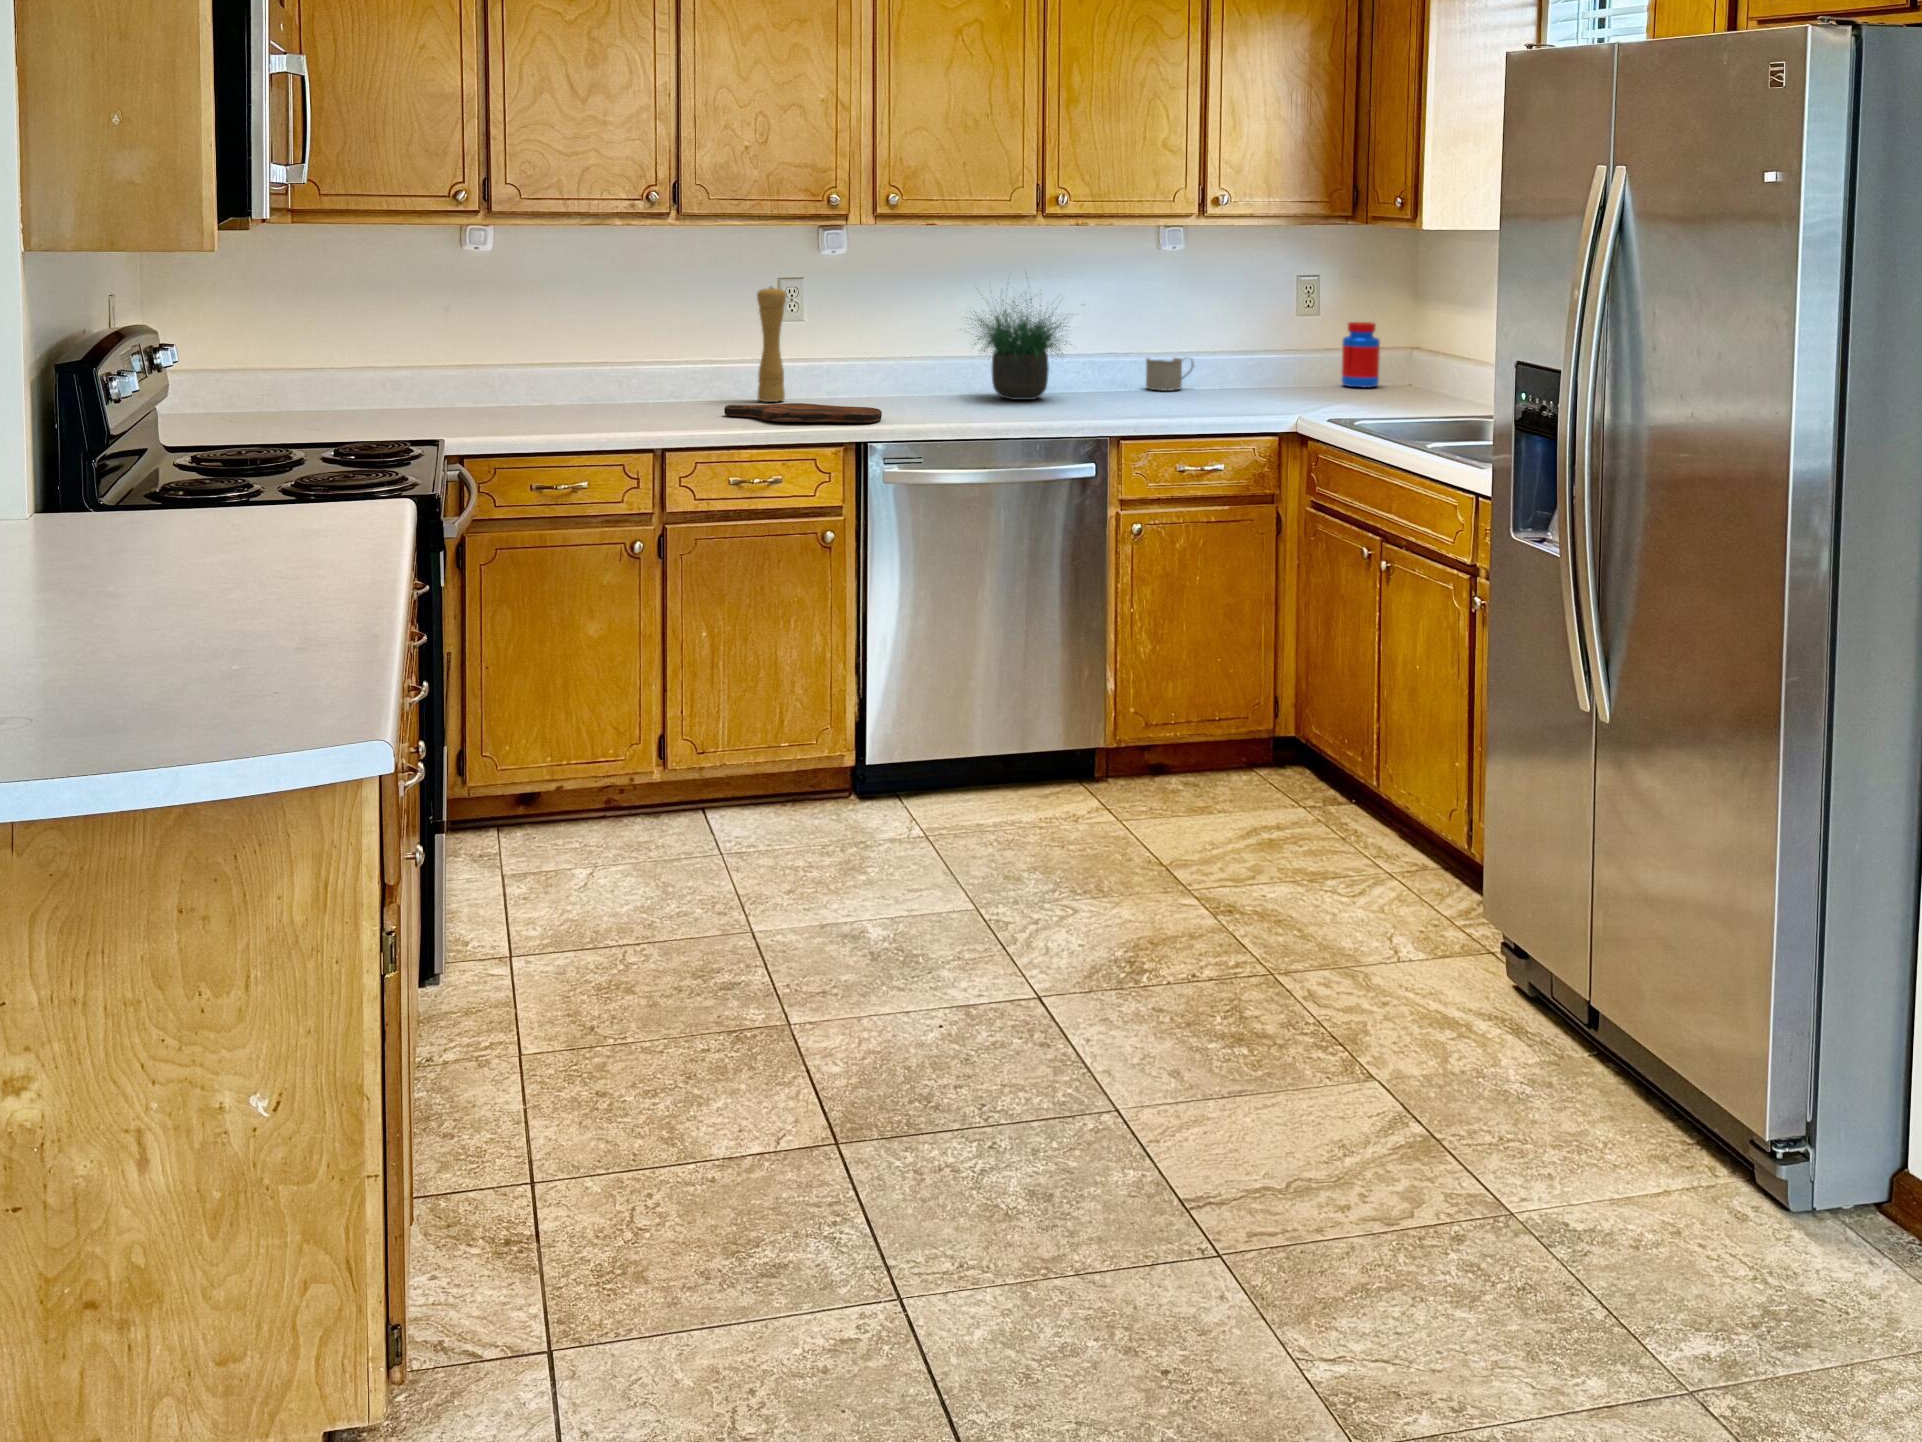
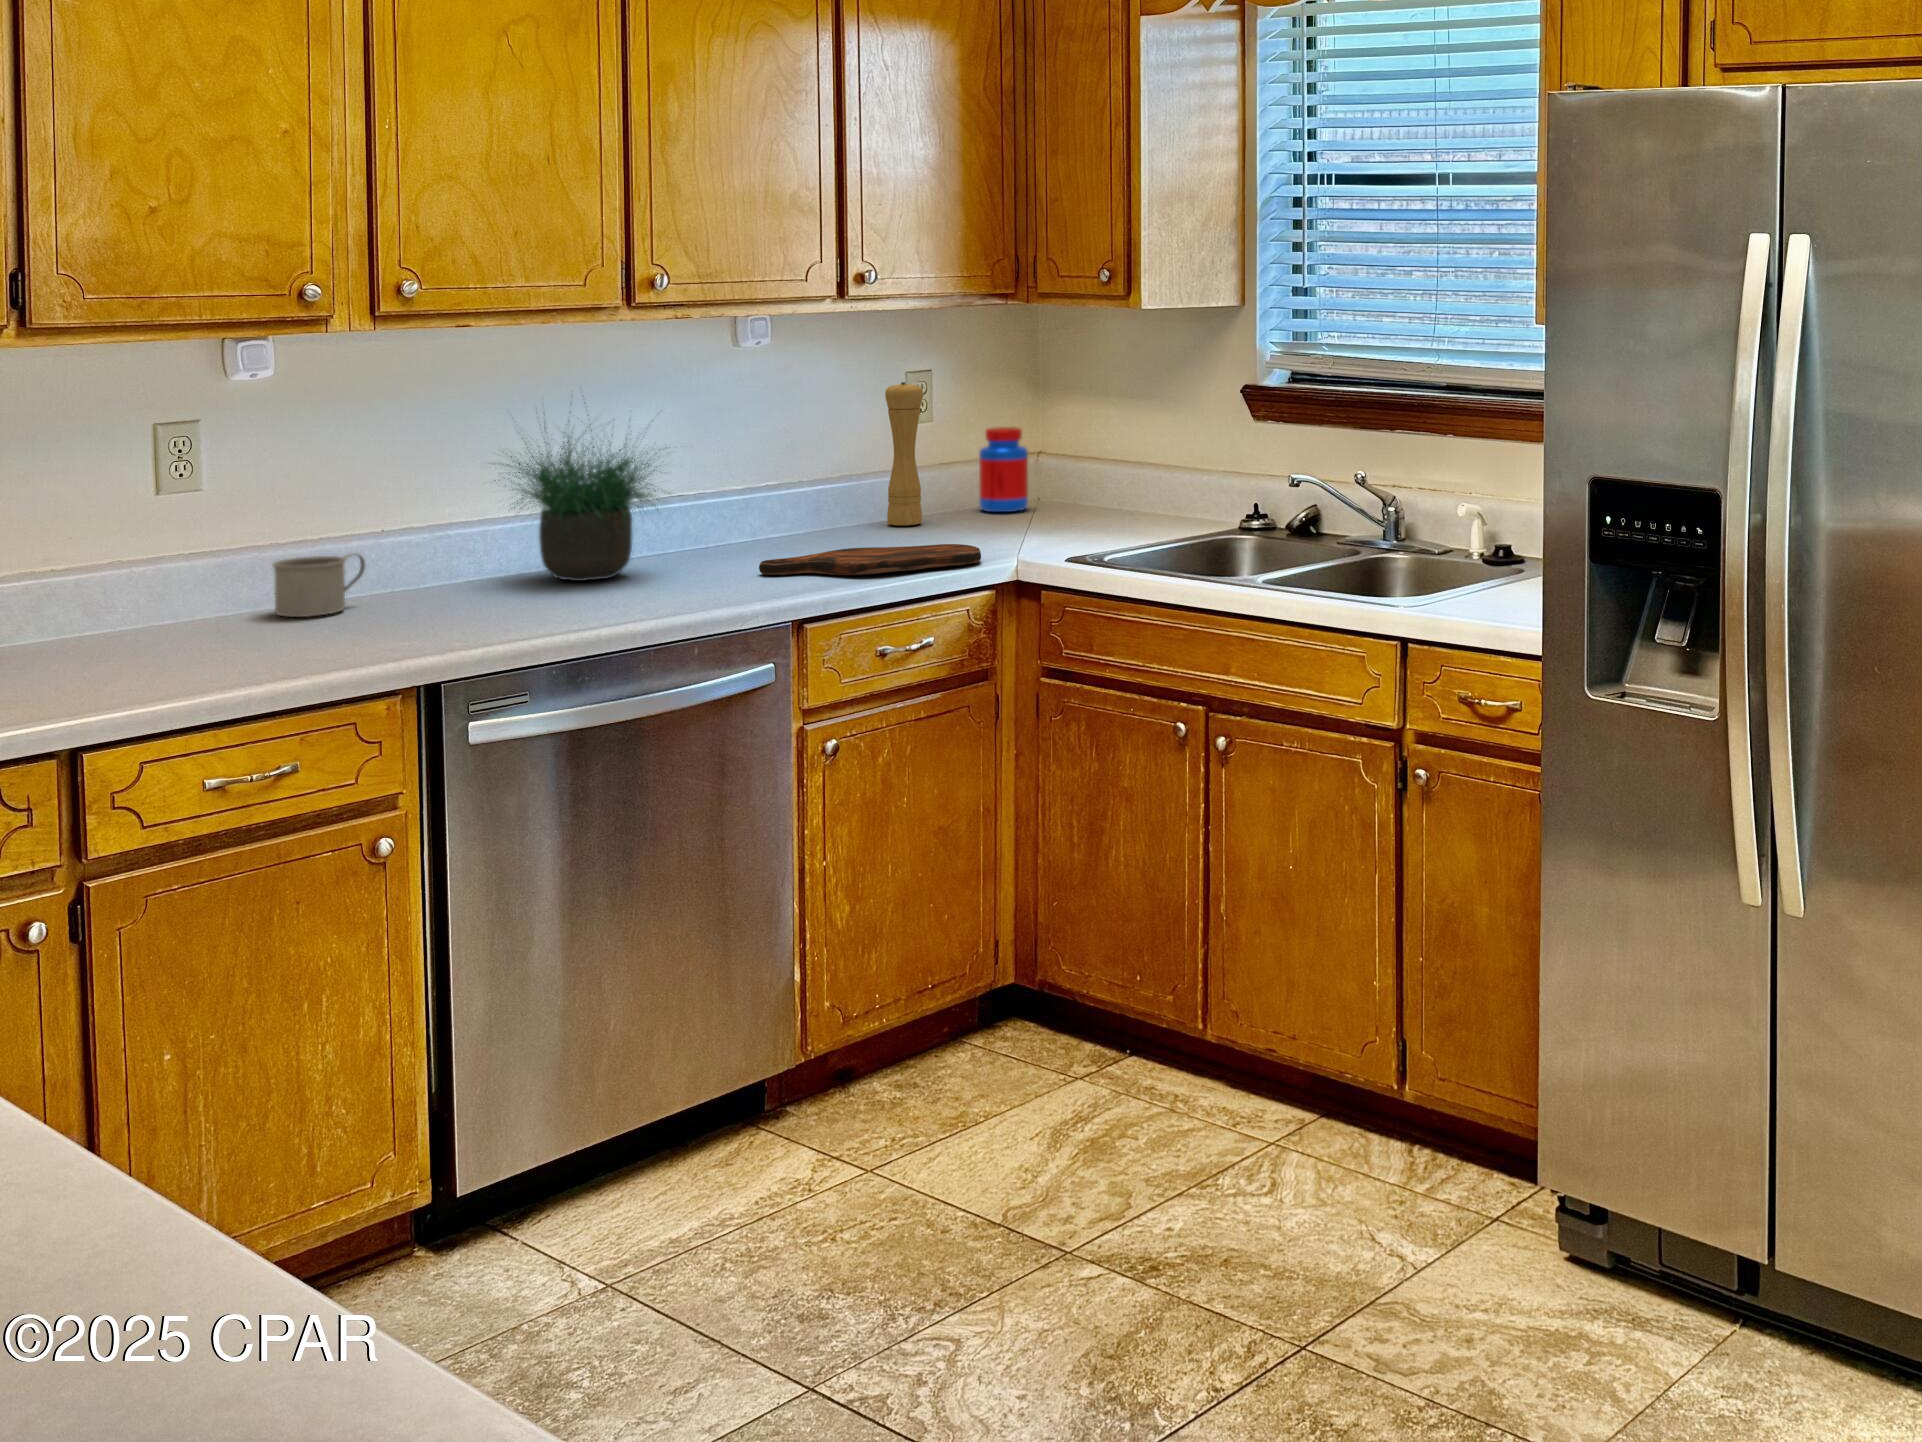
pepper mill: present [757,287,786,402] -> present [885,382,923,526]
mug: present [1146,358,1193,391] -> present [273,554,365,617]
cutting board: present [724,403,882,423] -> present [759,544,981,575]

